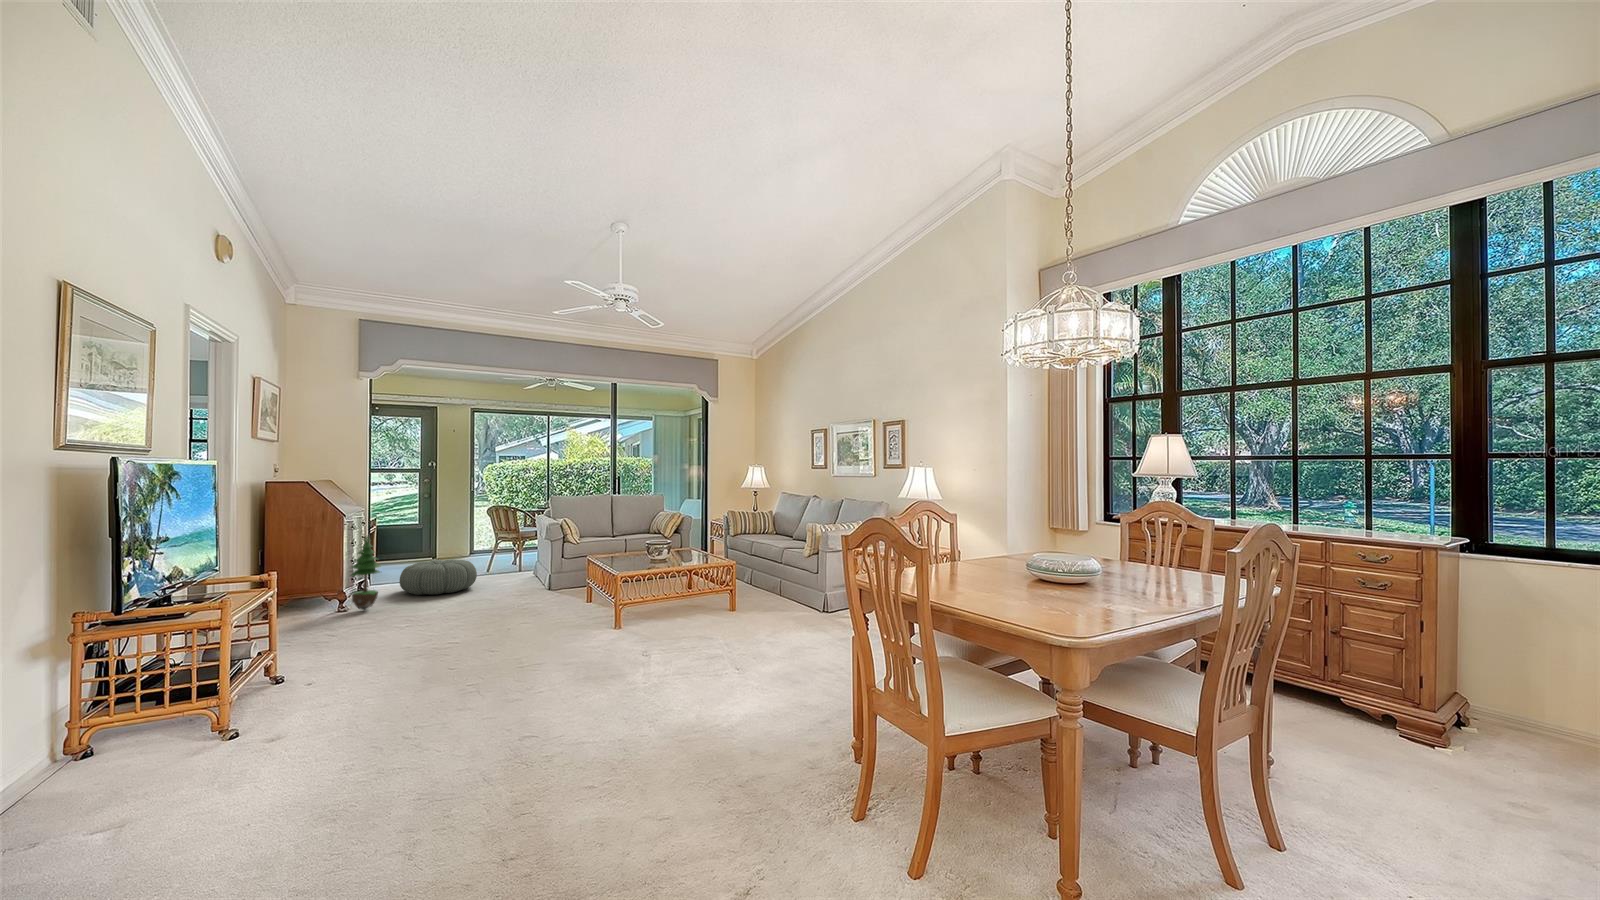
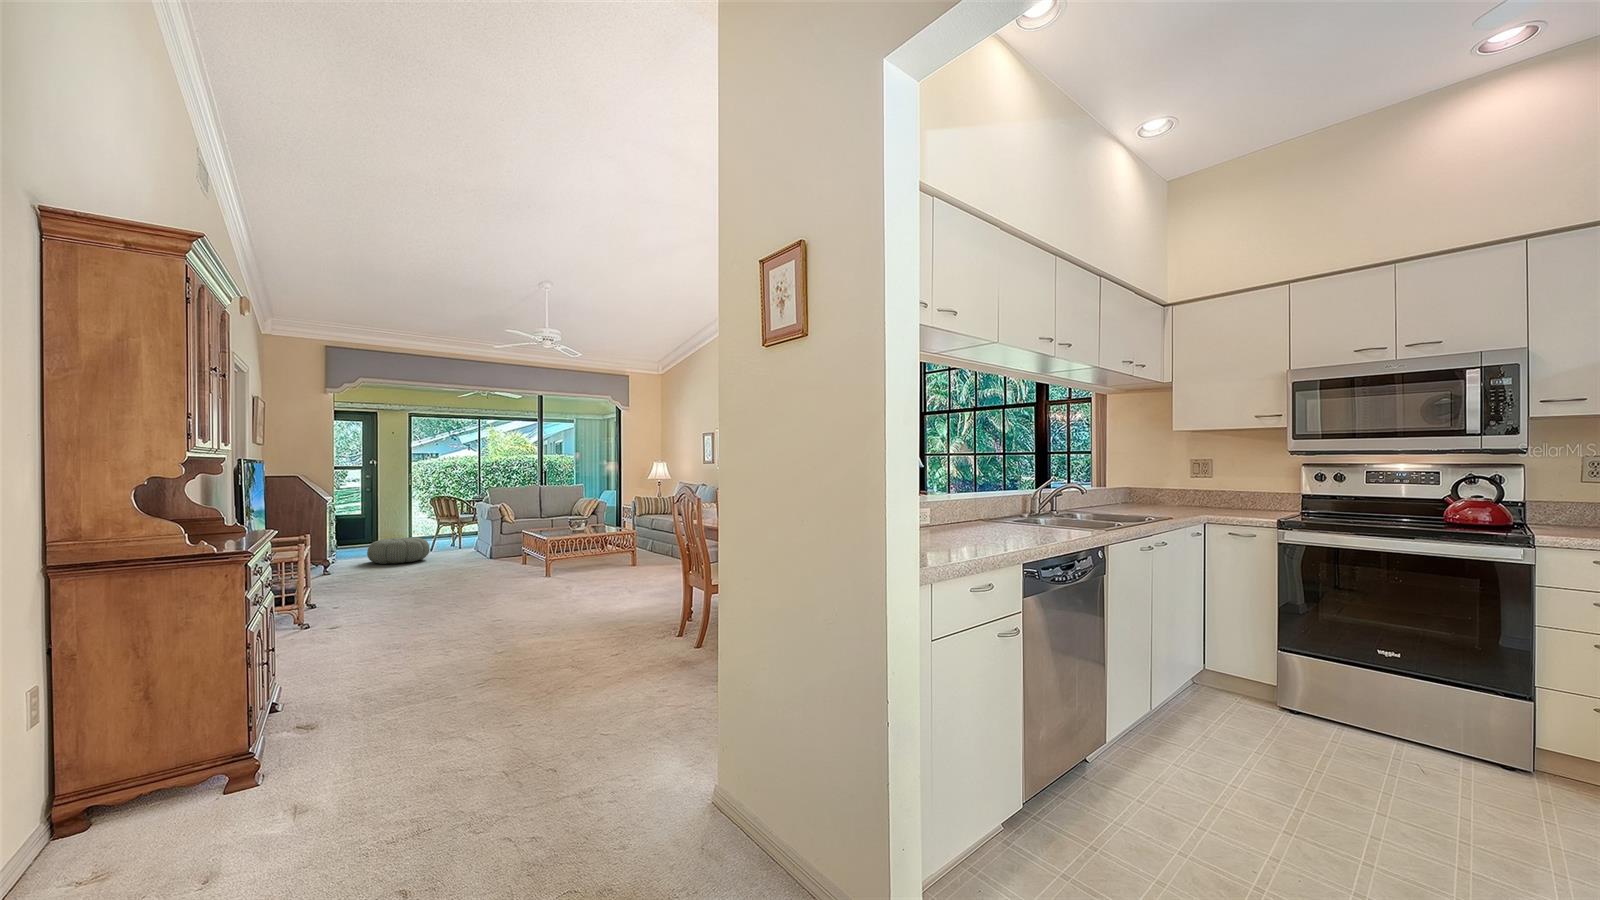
potted tree: present [351,536,380,610] -> none [335,515,361,573]

